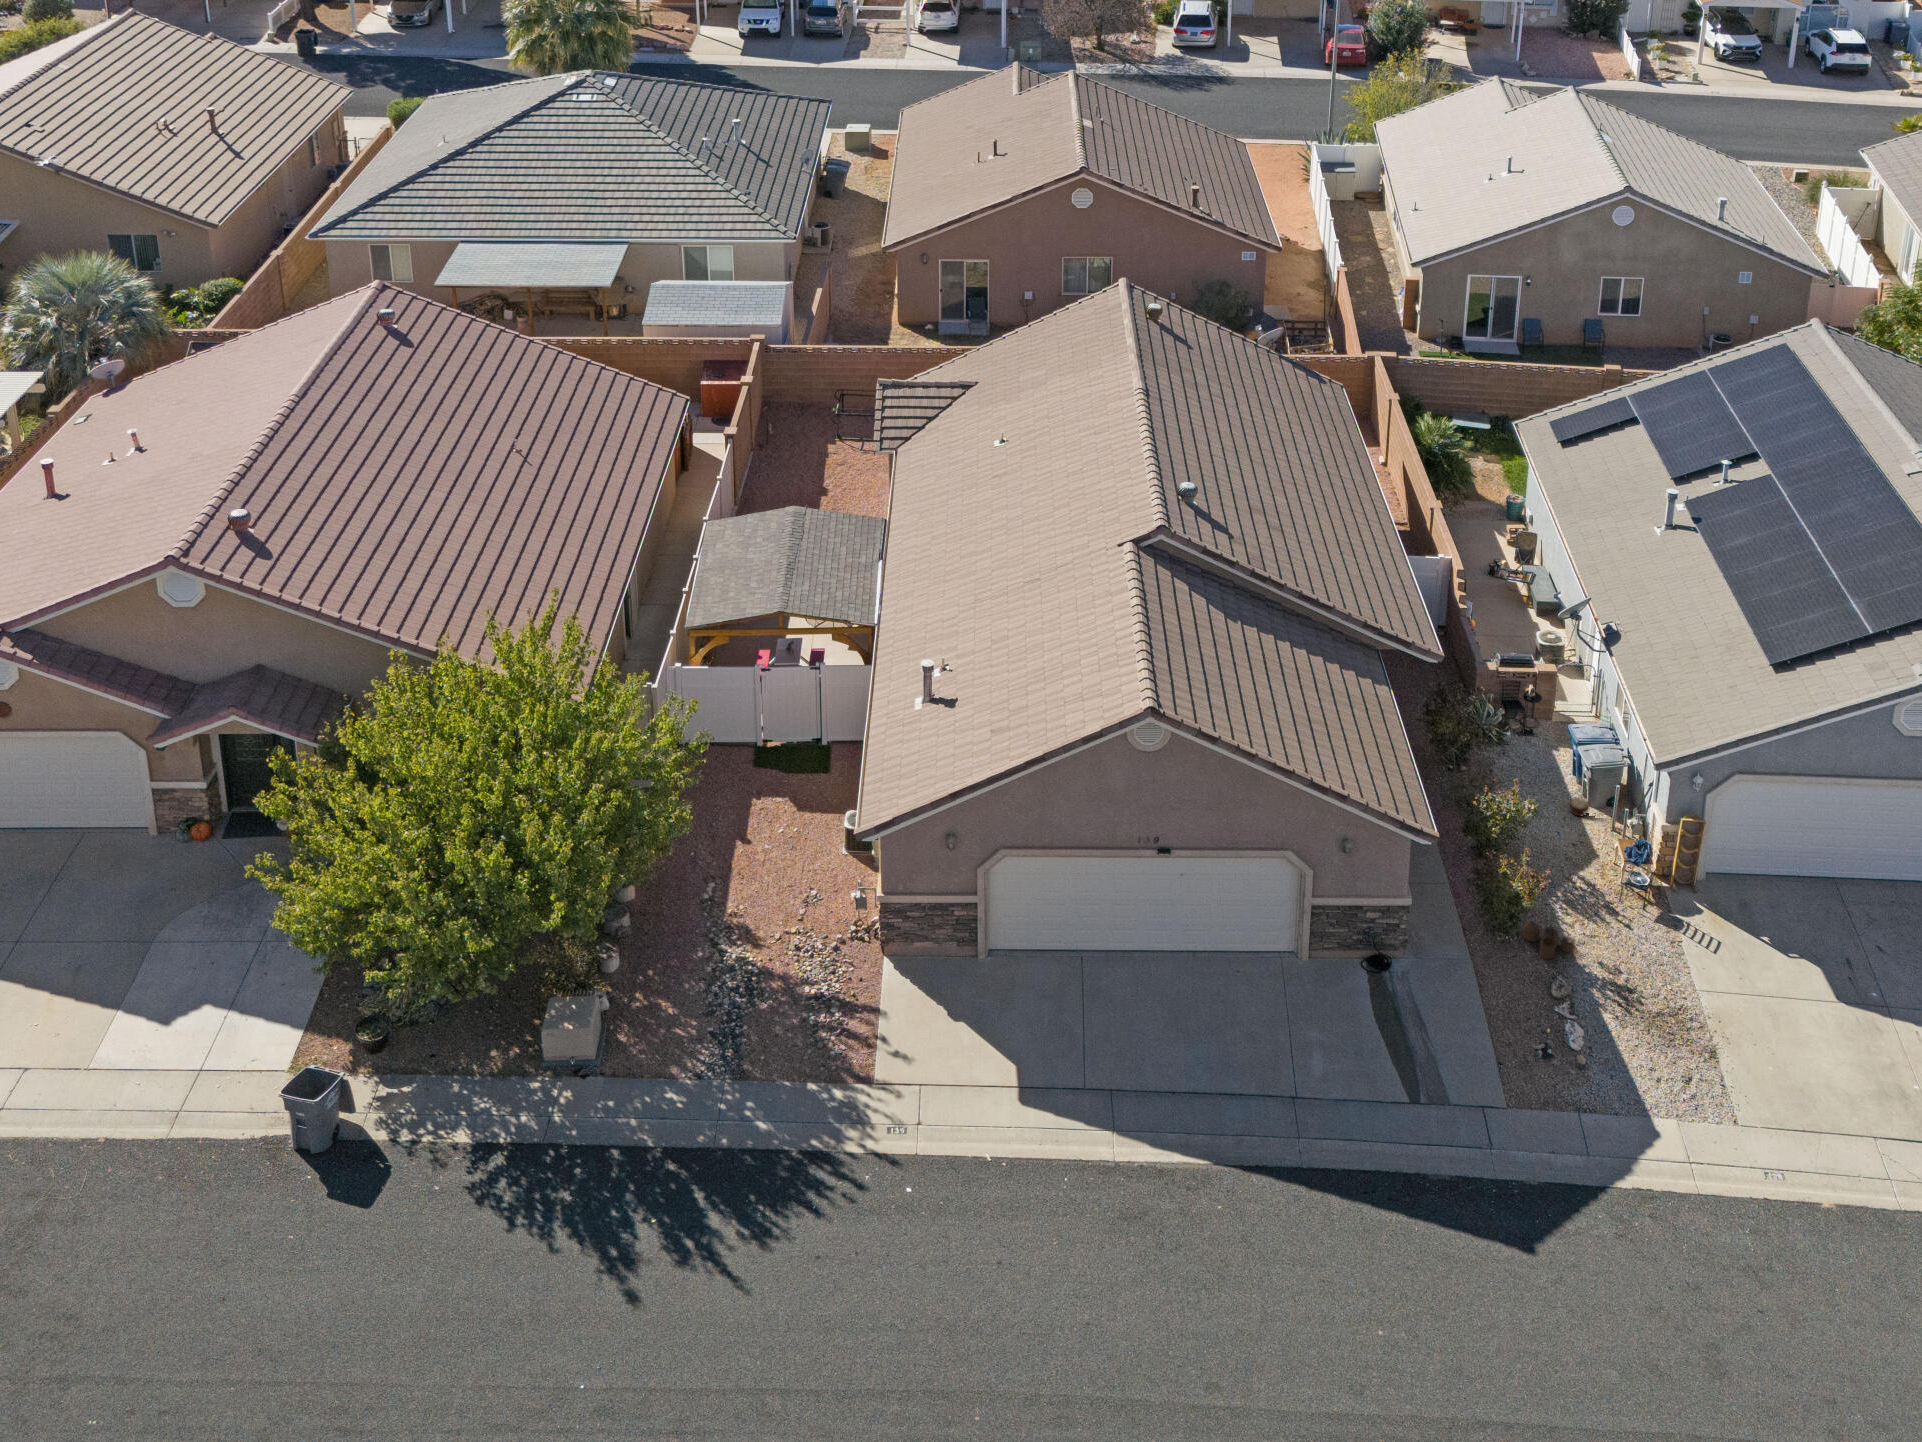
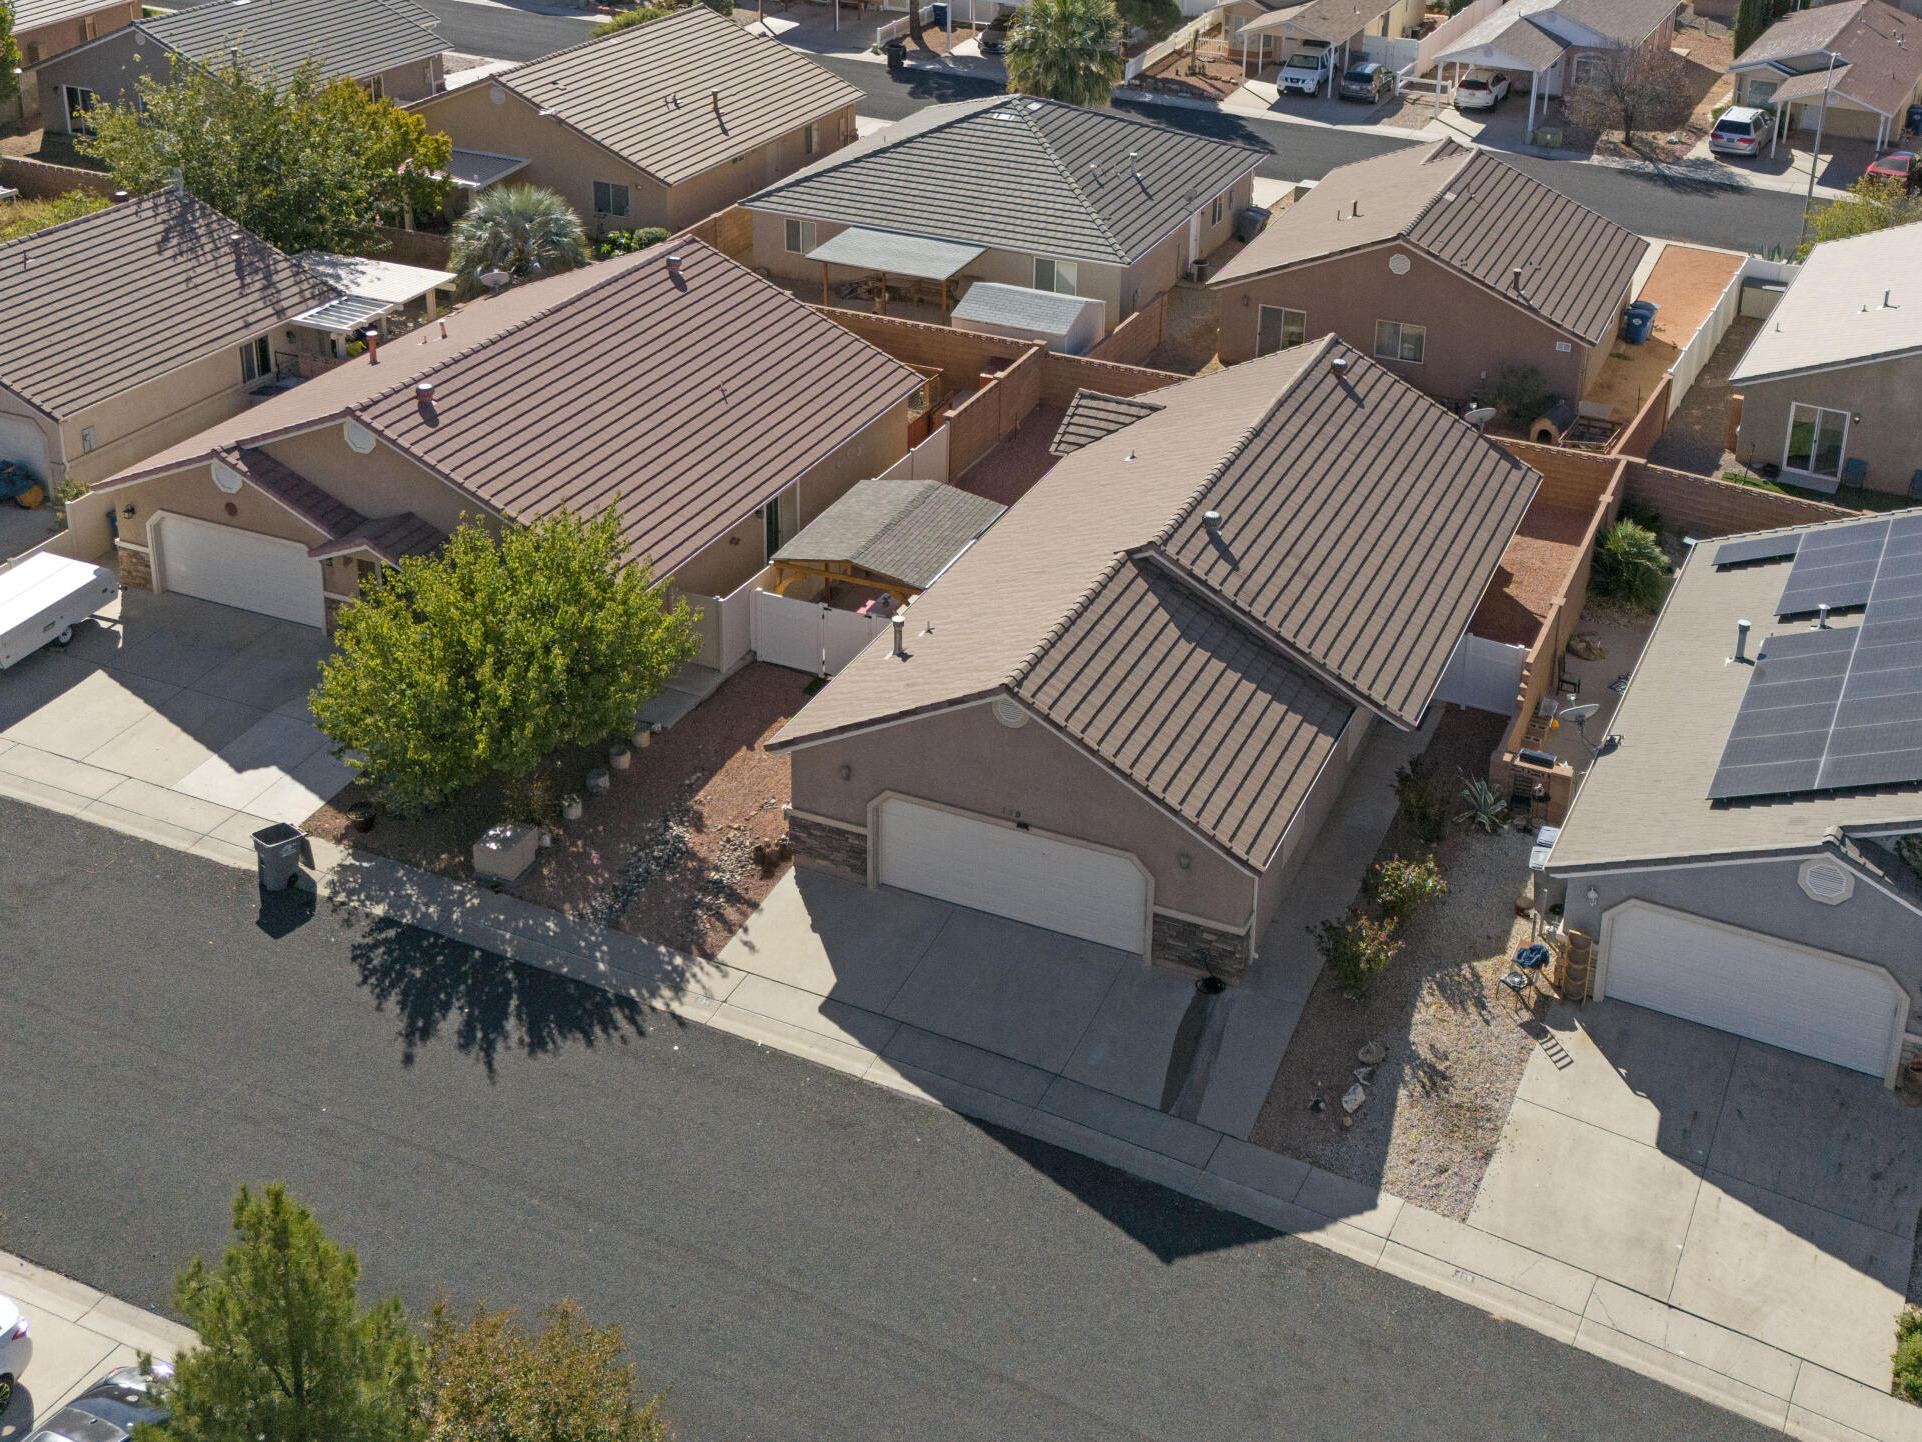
woven basket: present [1522,921,1576,959] -> present [753,843,792,878]

